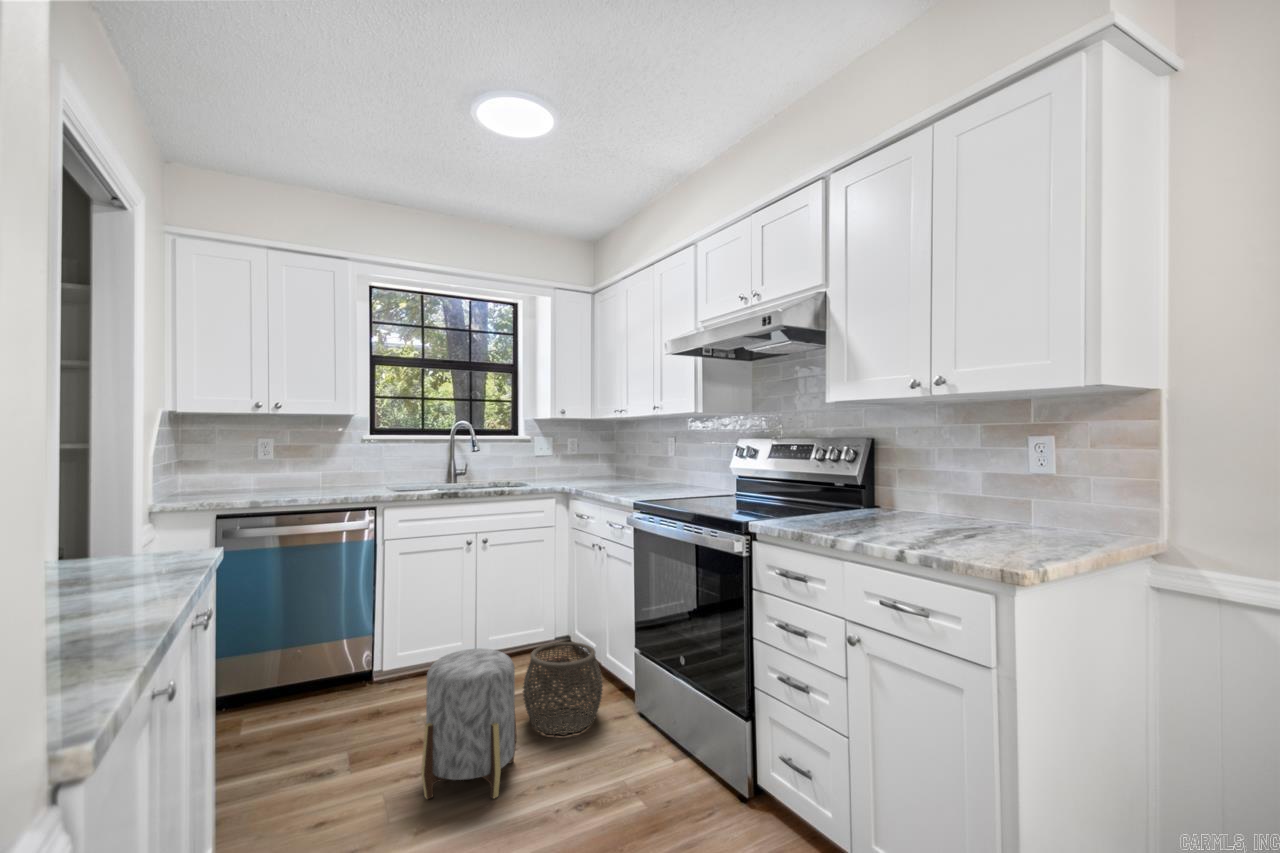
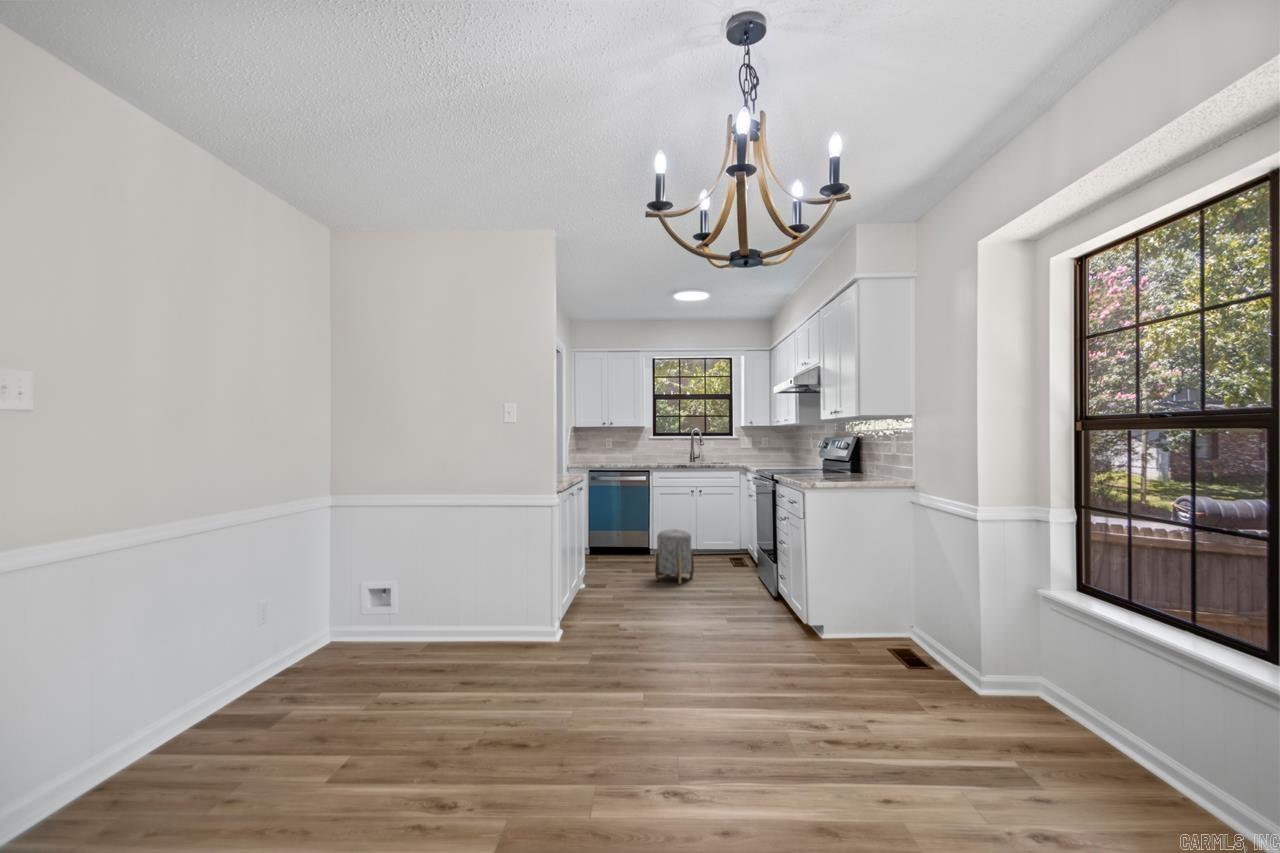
woven basket: present [523,642,603,734] -> none [703,538,740,576]

